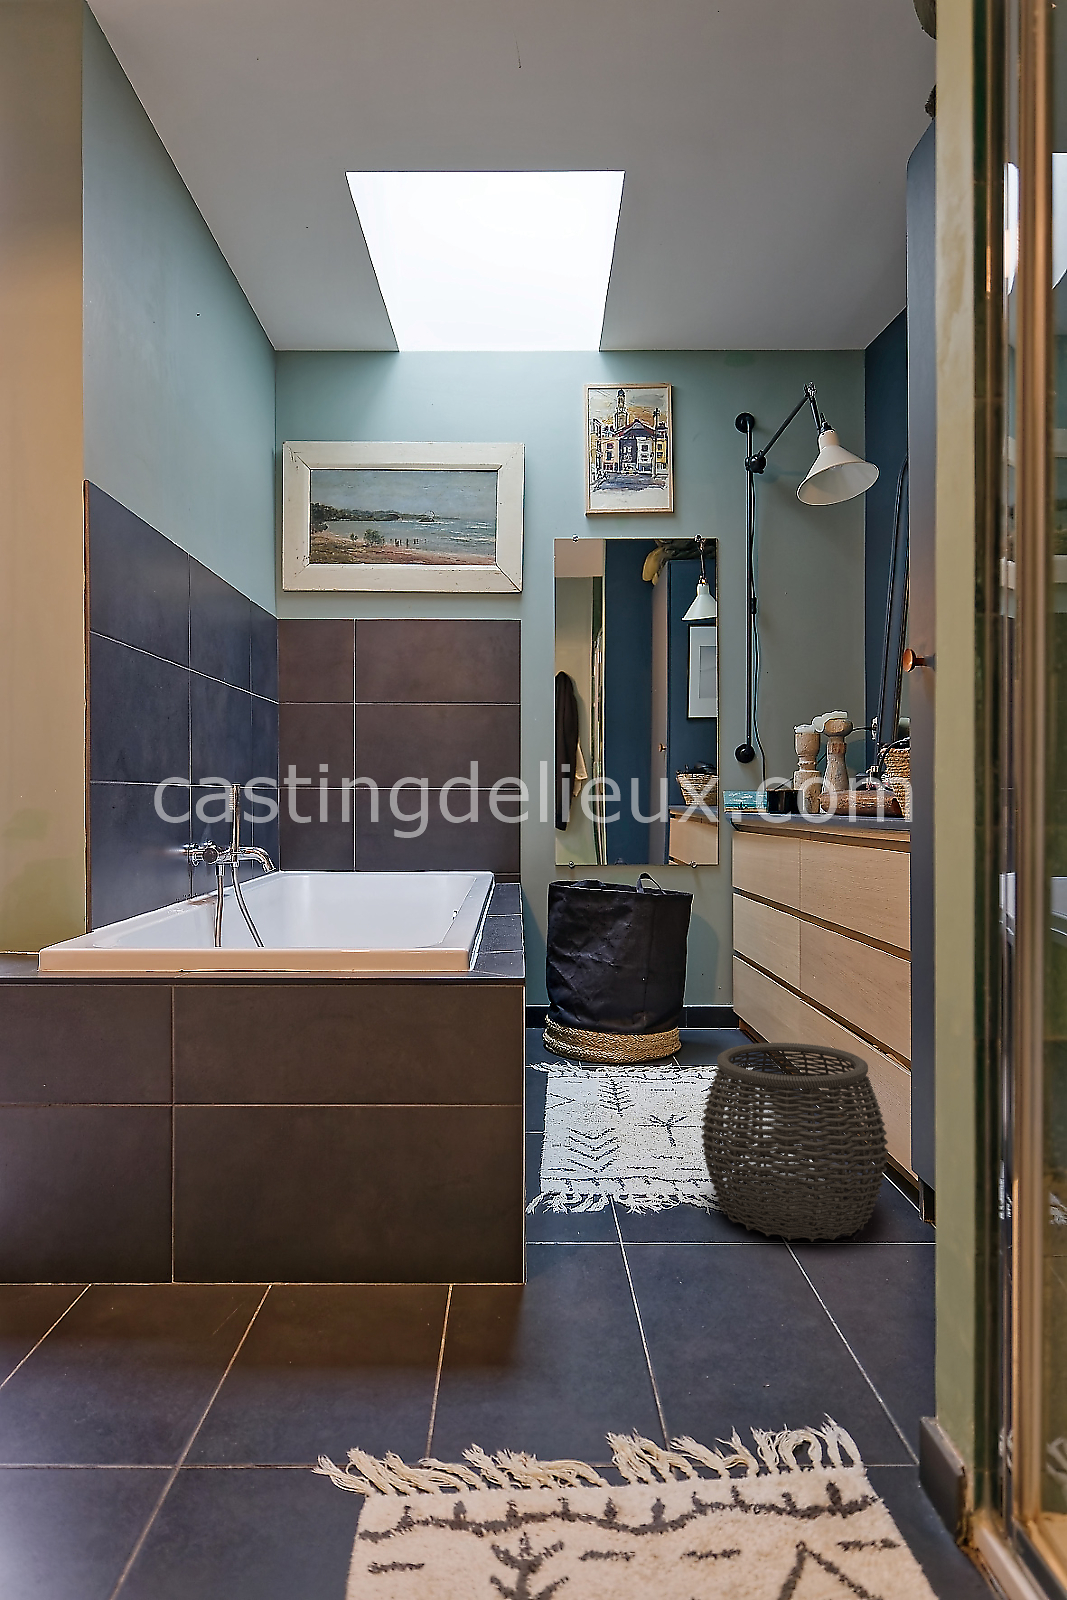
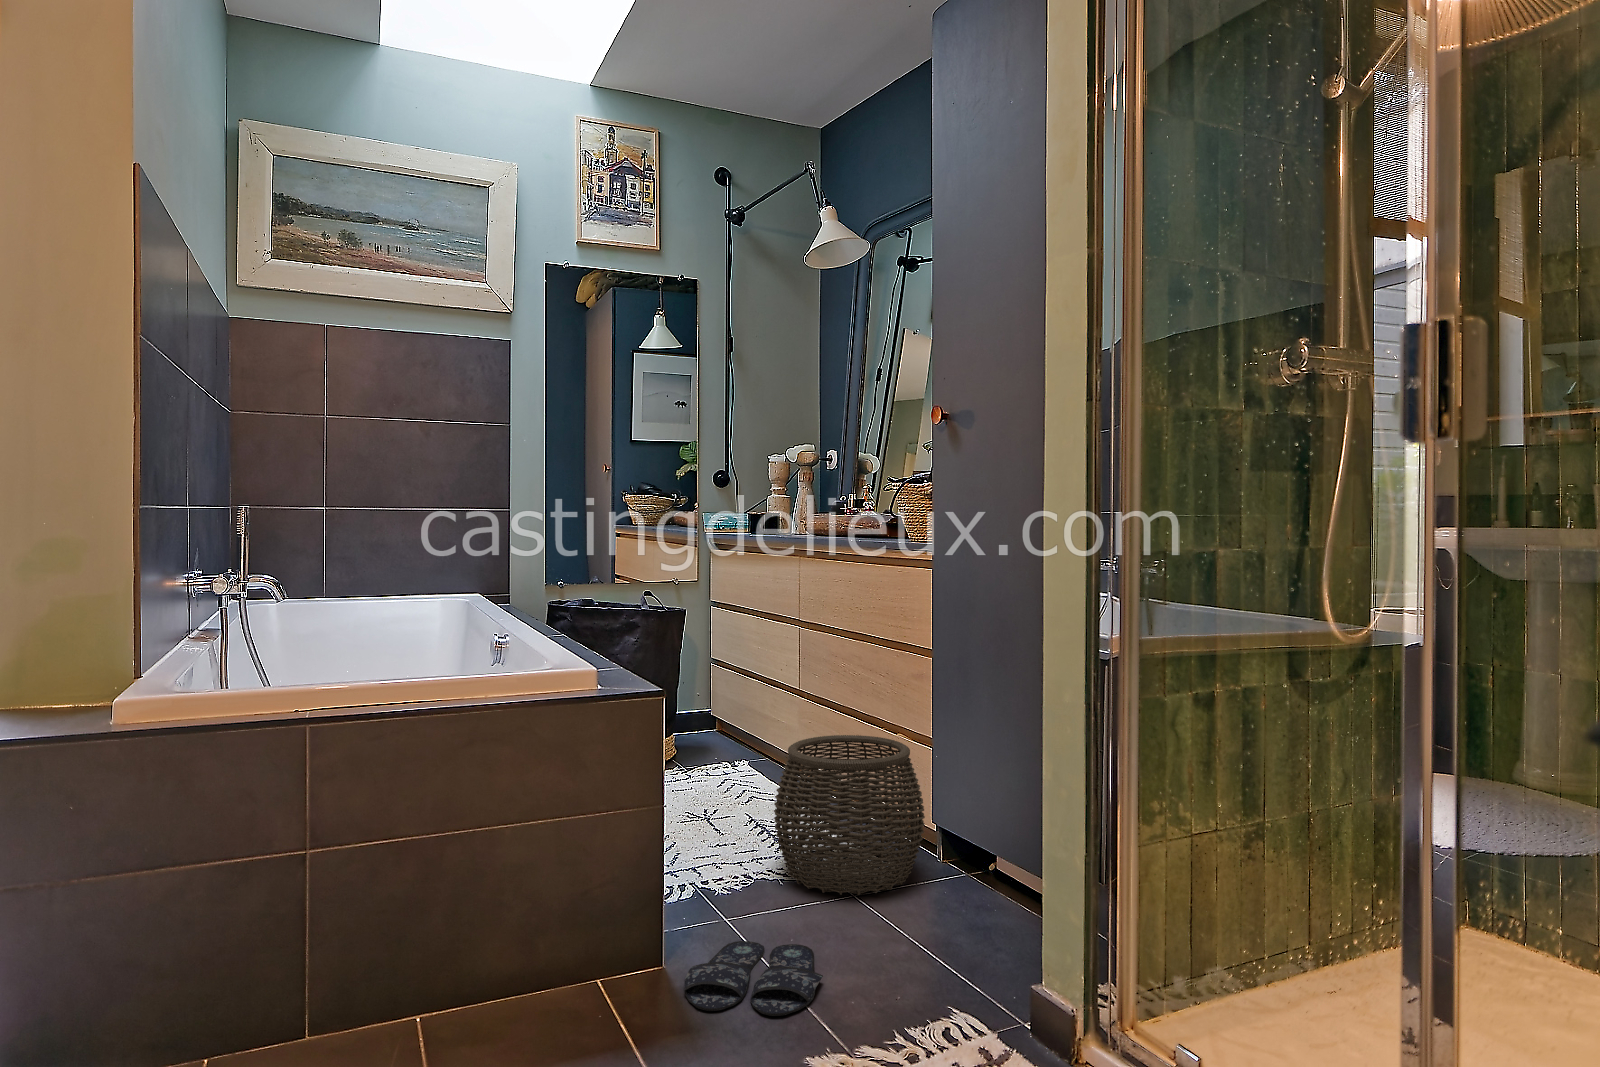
slippers: none [521,1272,695,1377] -> present [684,941,823,1016]

